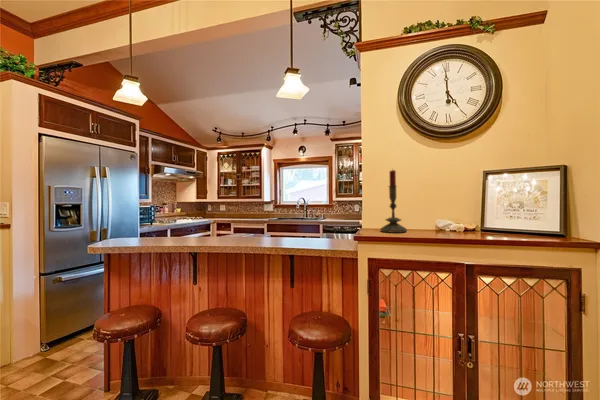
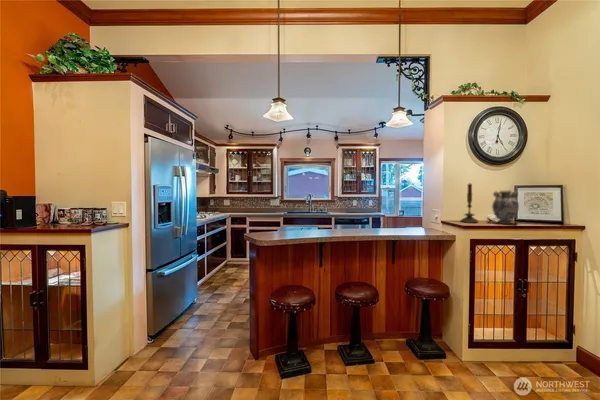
decorative vase: none [424,179,470,236] -> present [492,191,519,224]

